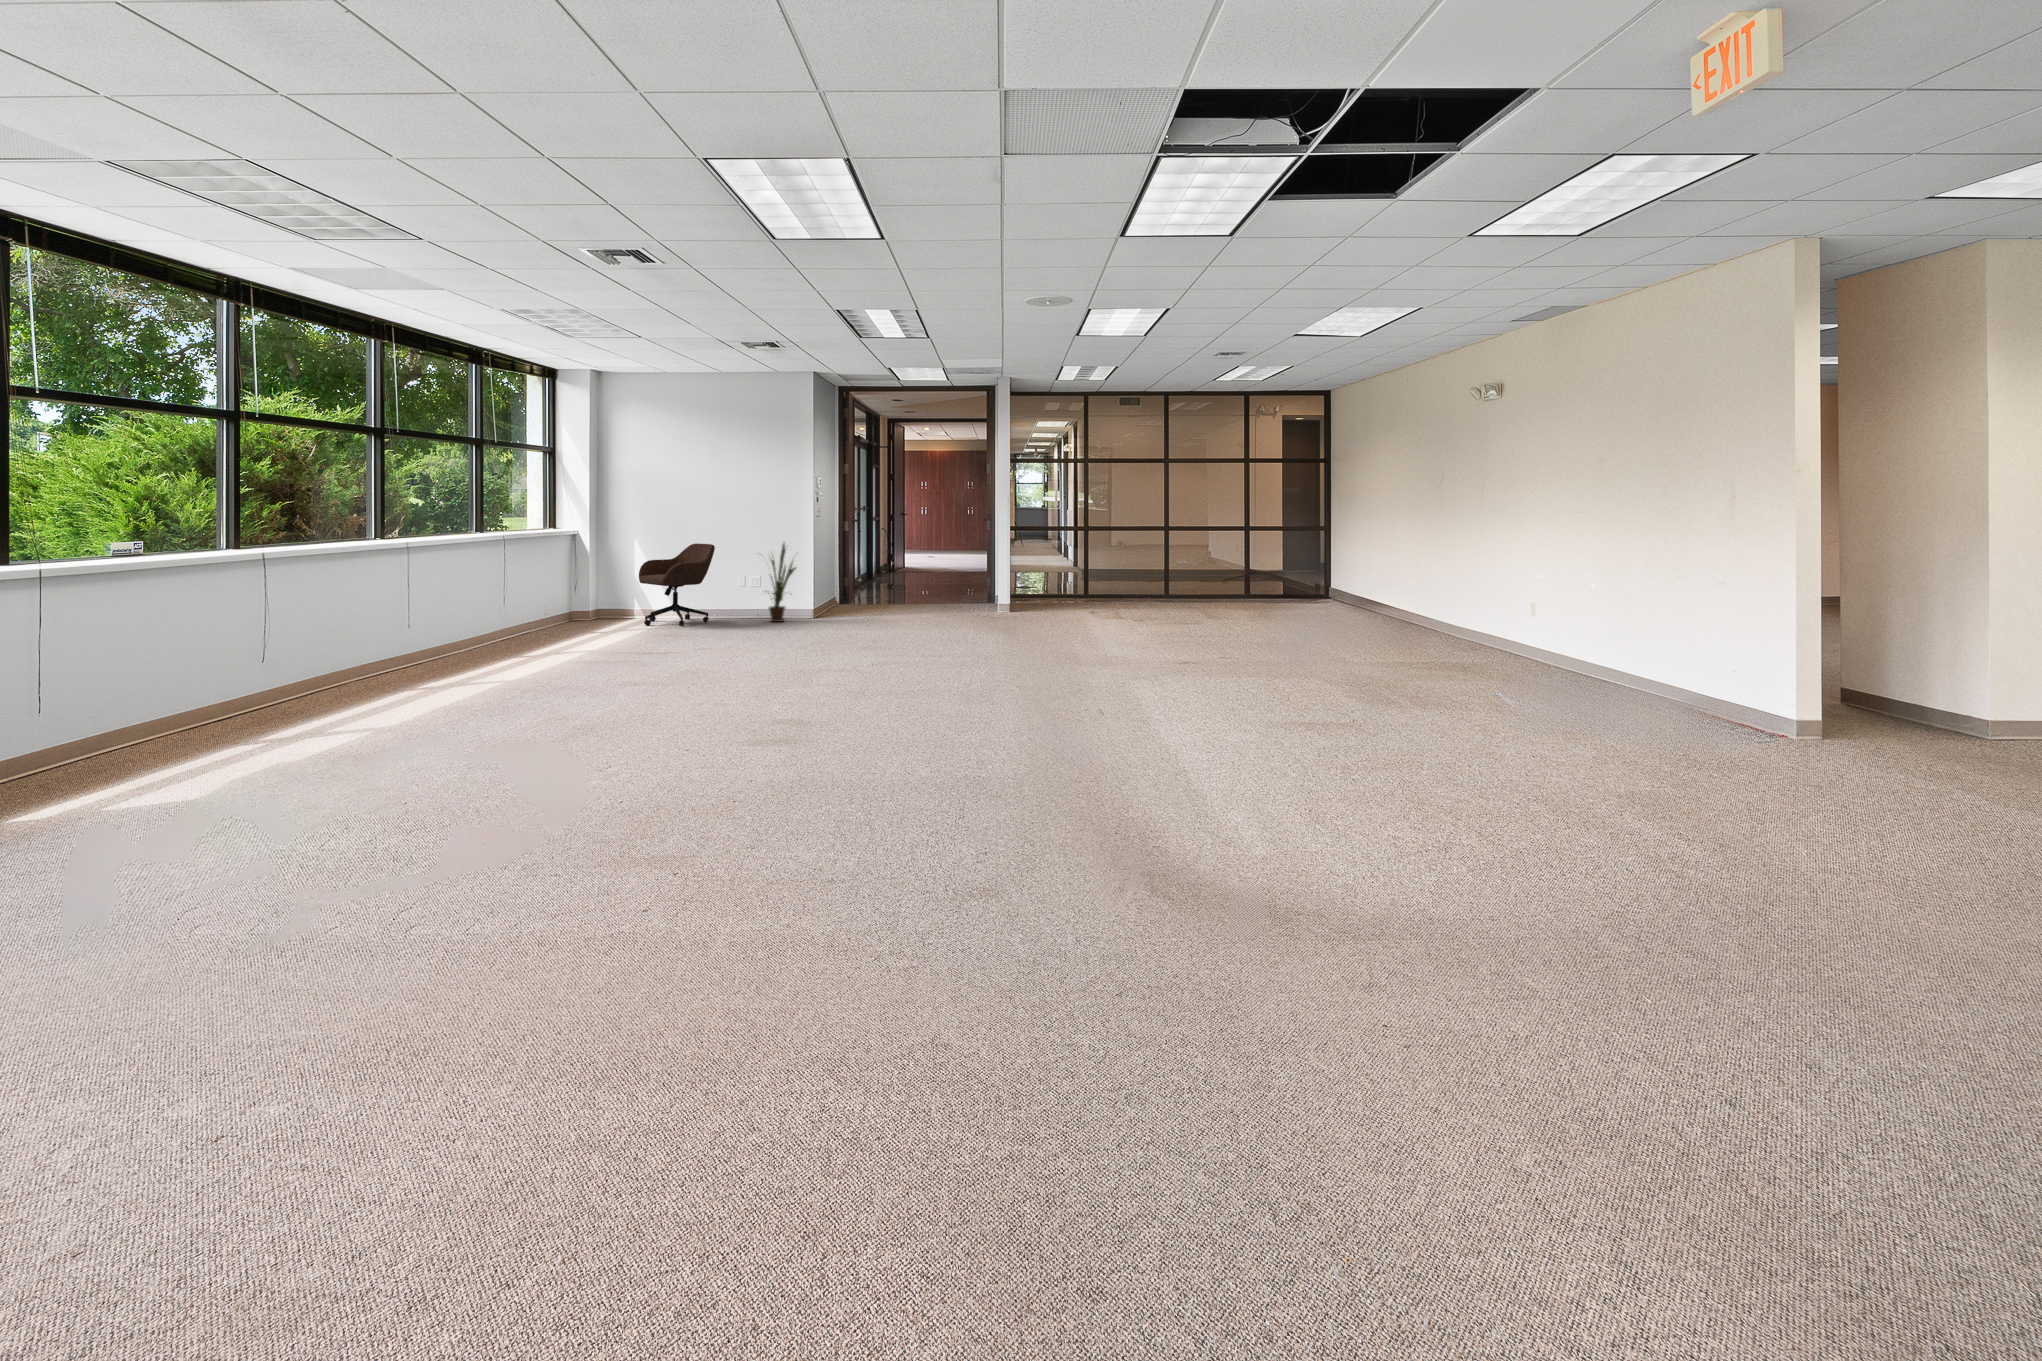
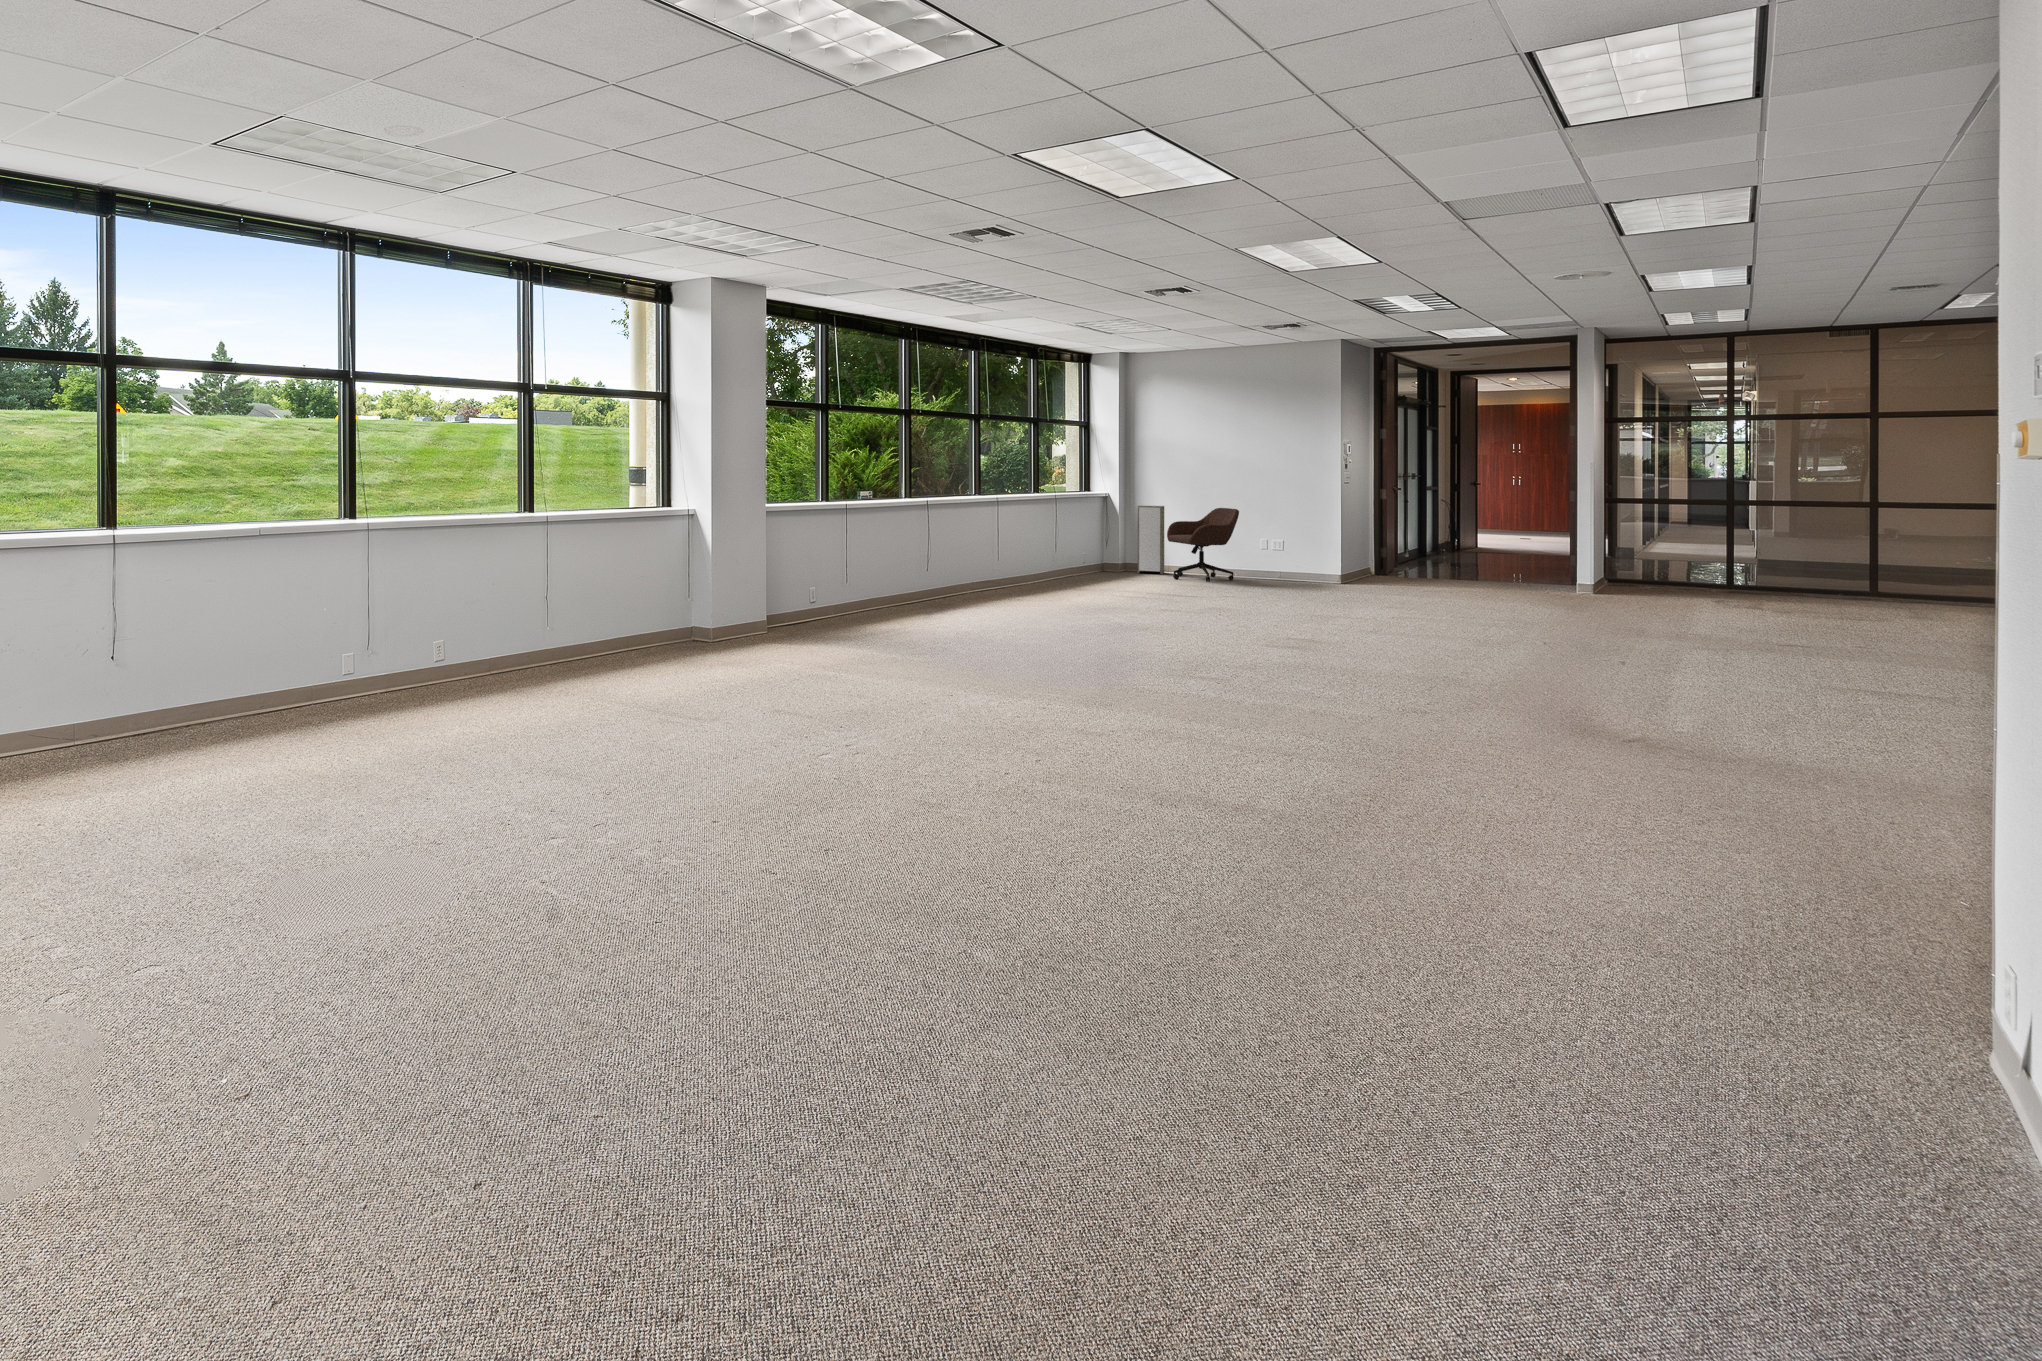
storage cabinet: none [606,543,637,621] -> present [1138,505,1164,574]
house plant: present [766,543,796,622] -> none [1280,509,1327,585]

